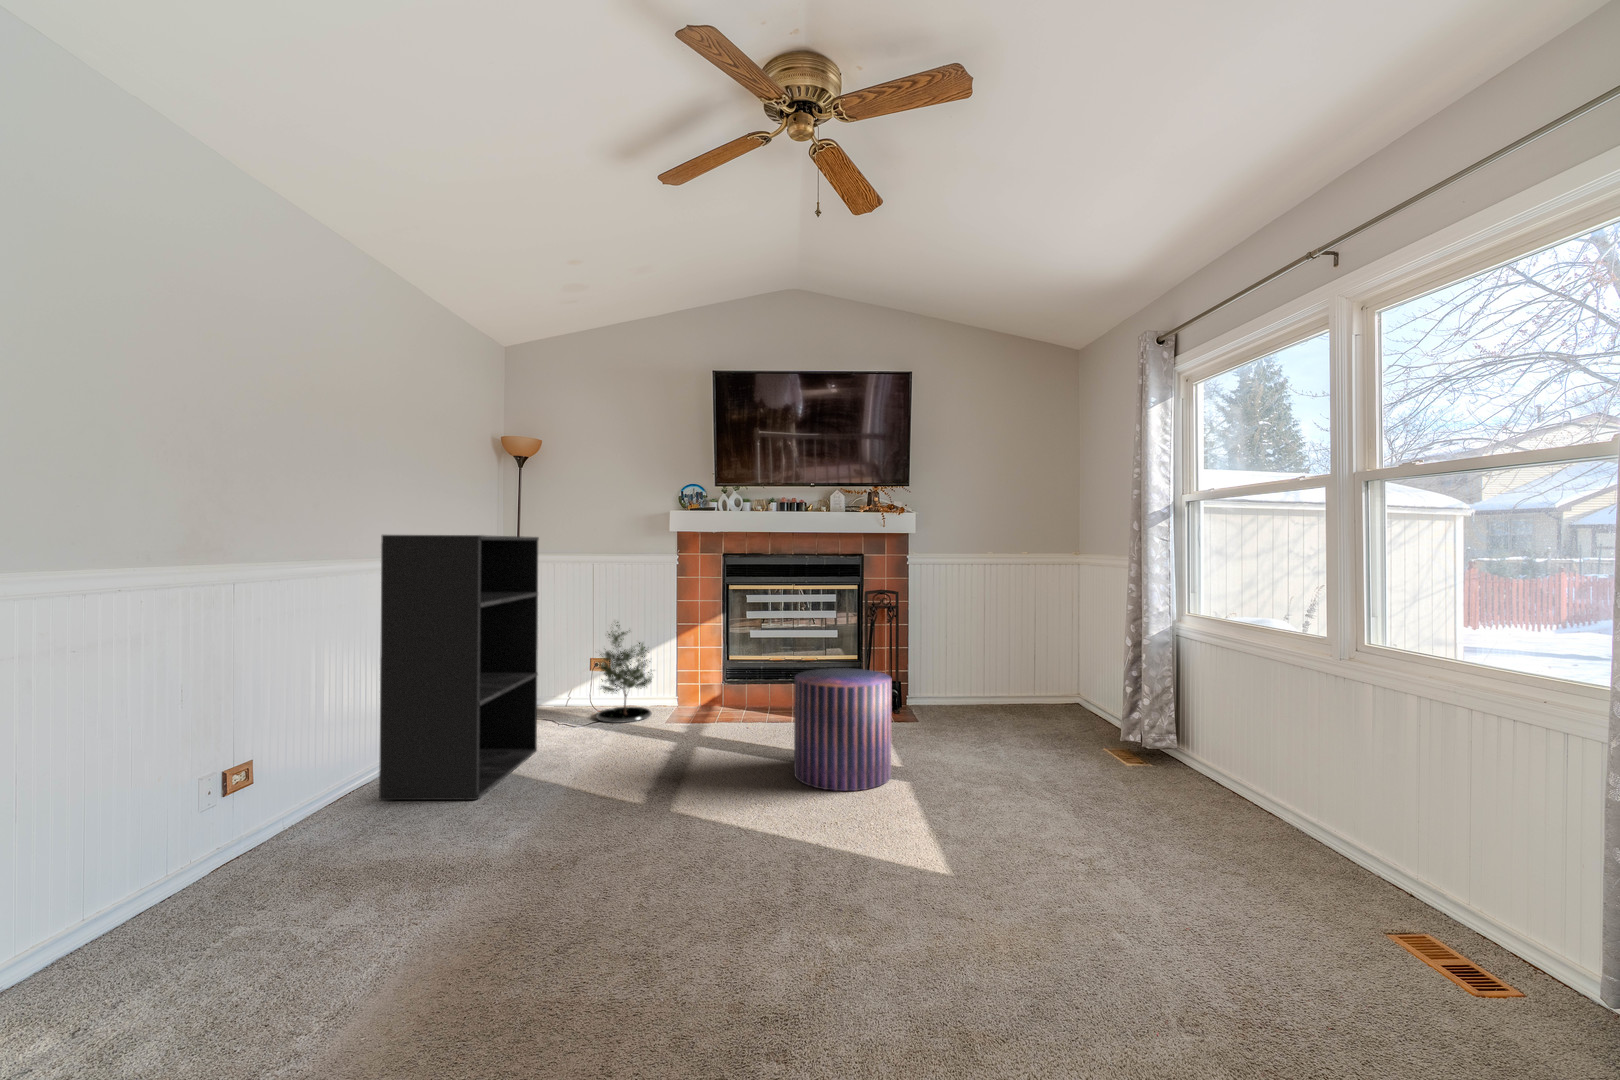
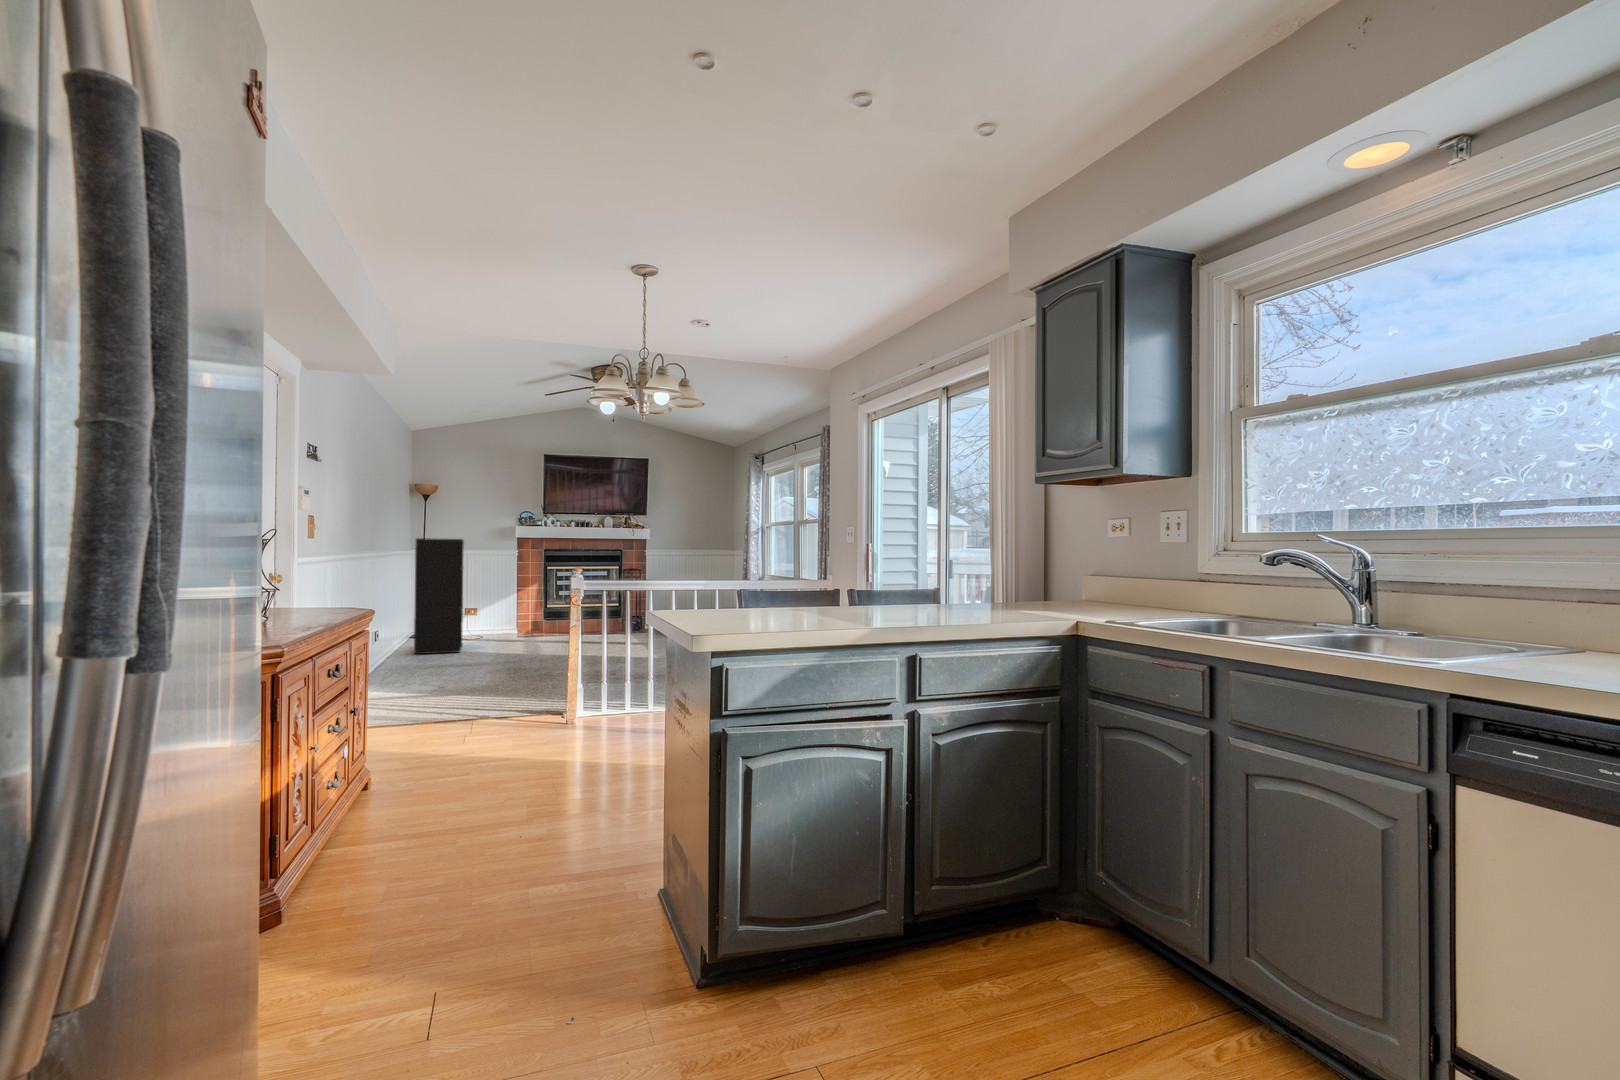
potted tree: present [596,622,652,723] -> none [474,584,509,639]
pouf: present [794,668,892,791] -> none [596,600,640,646]

